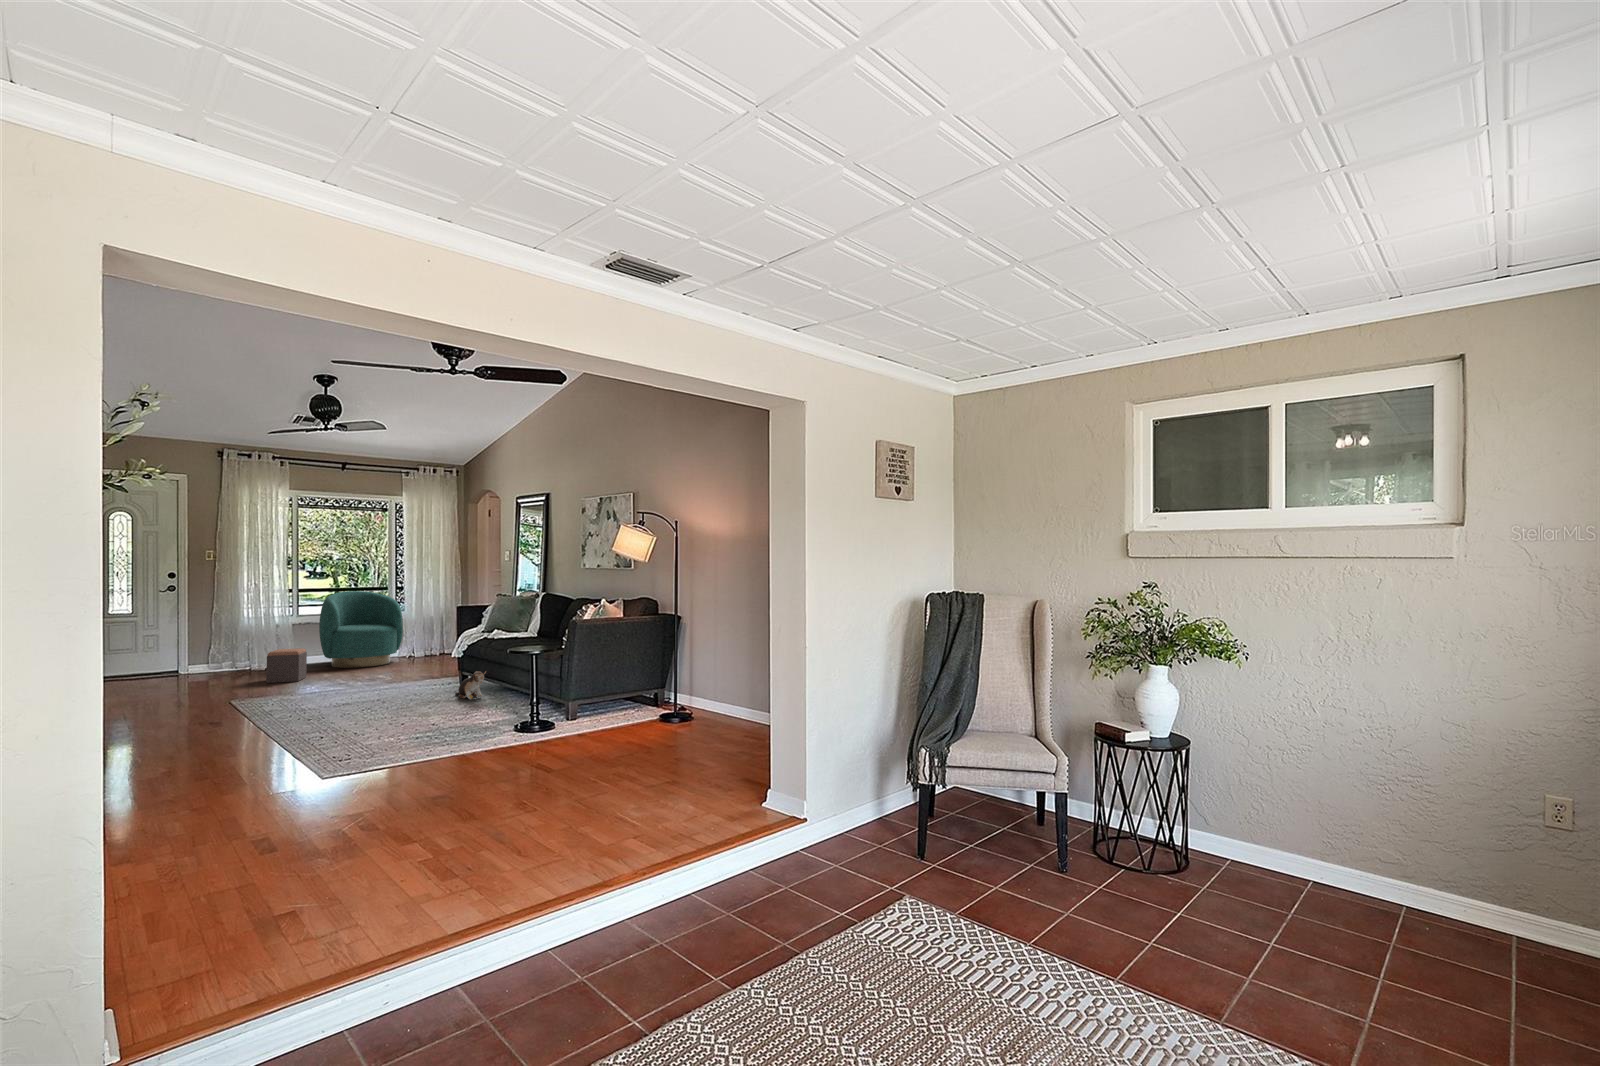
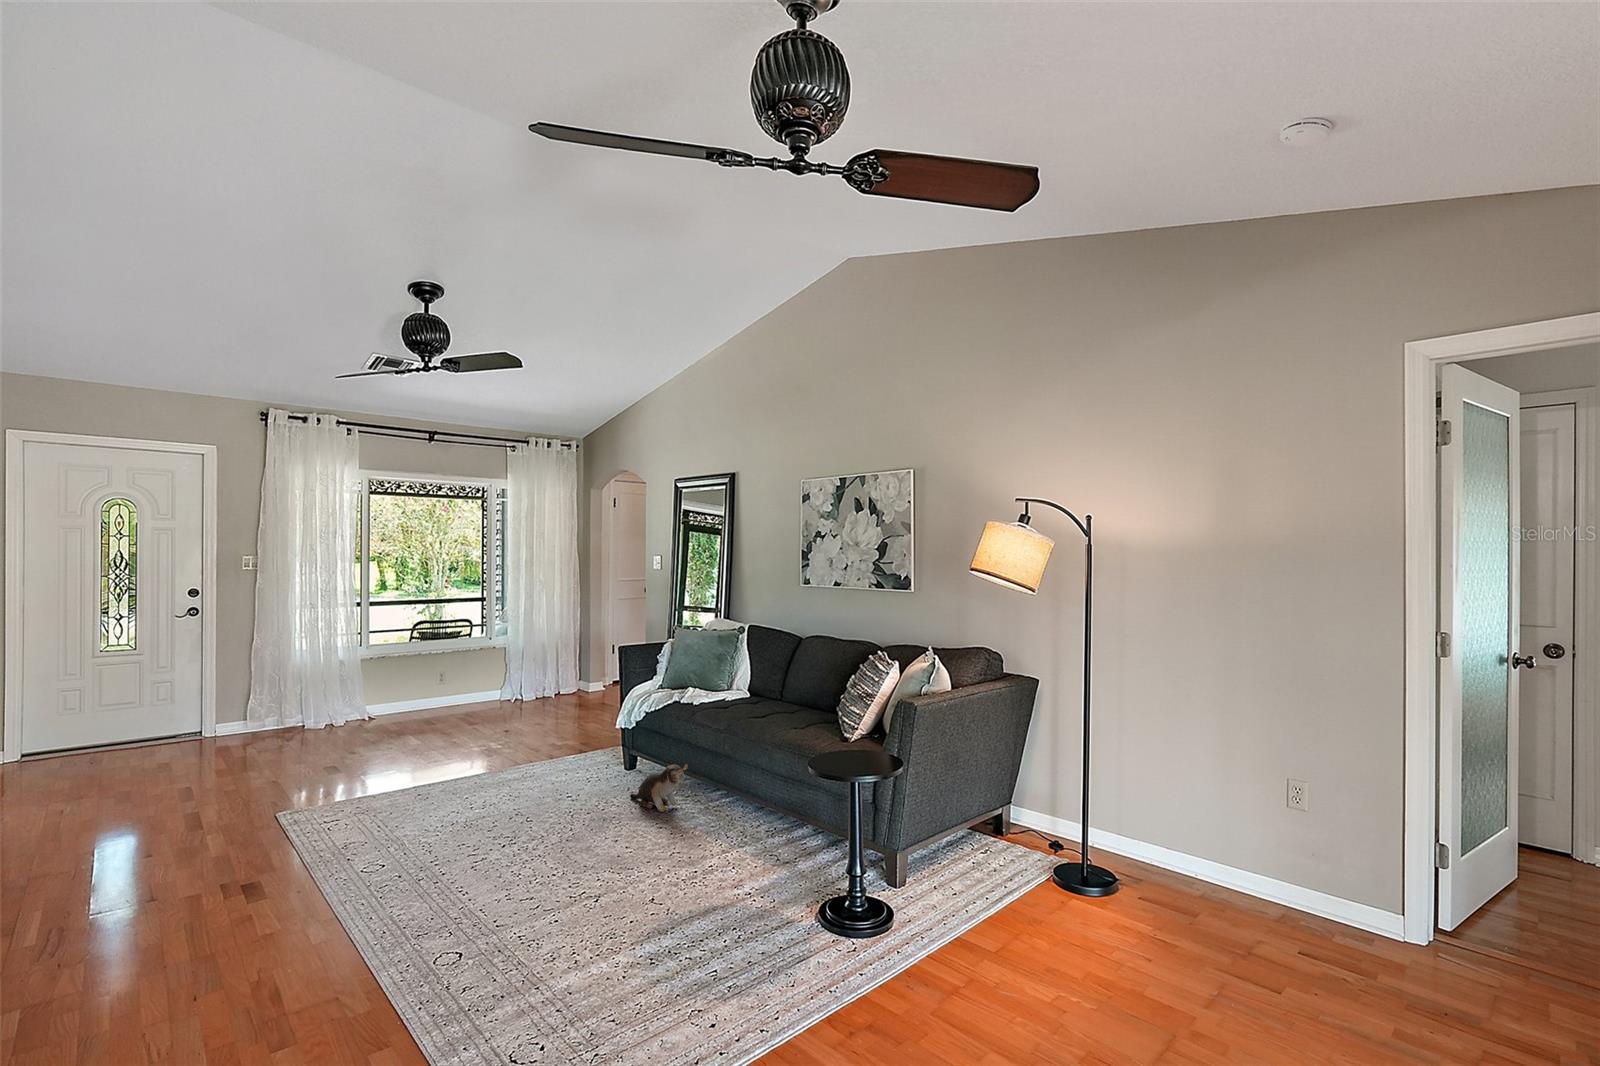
armchair: present [319,591,403,668] -> none [401,611,512,724]
footstool: present [266,648,307,683] -> none [331,703,388,759]

